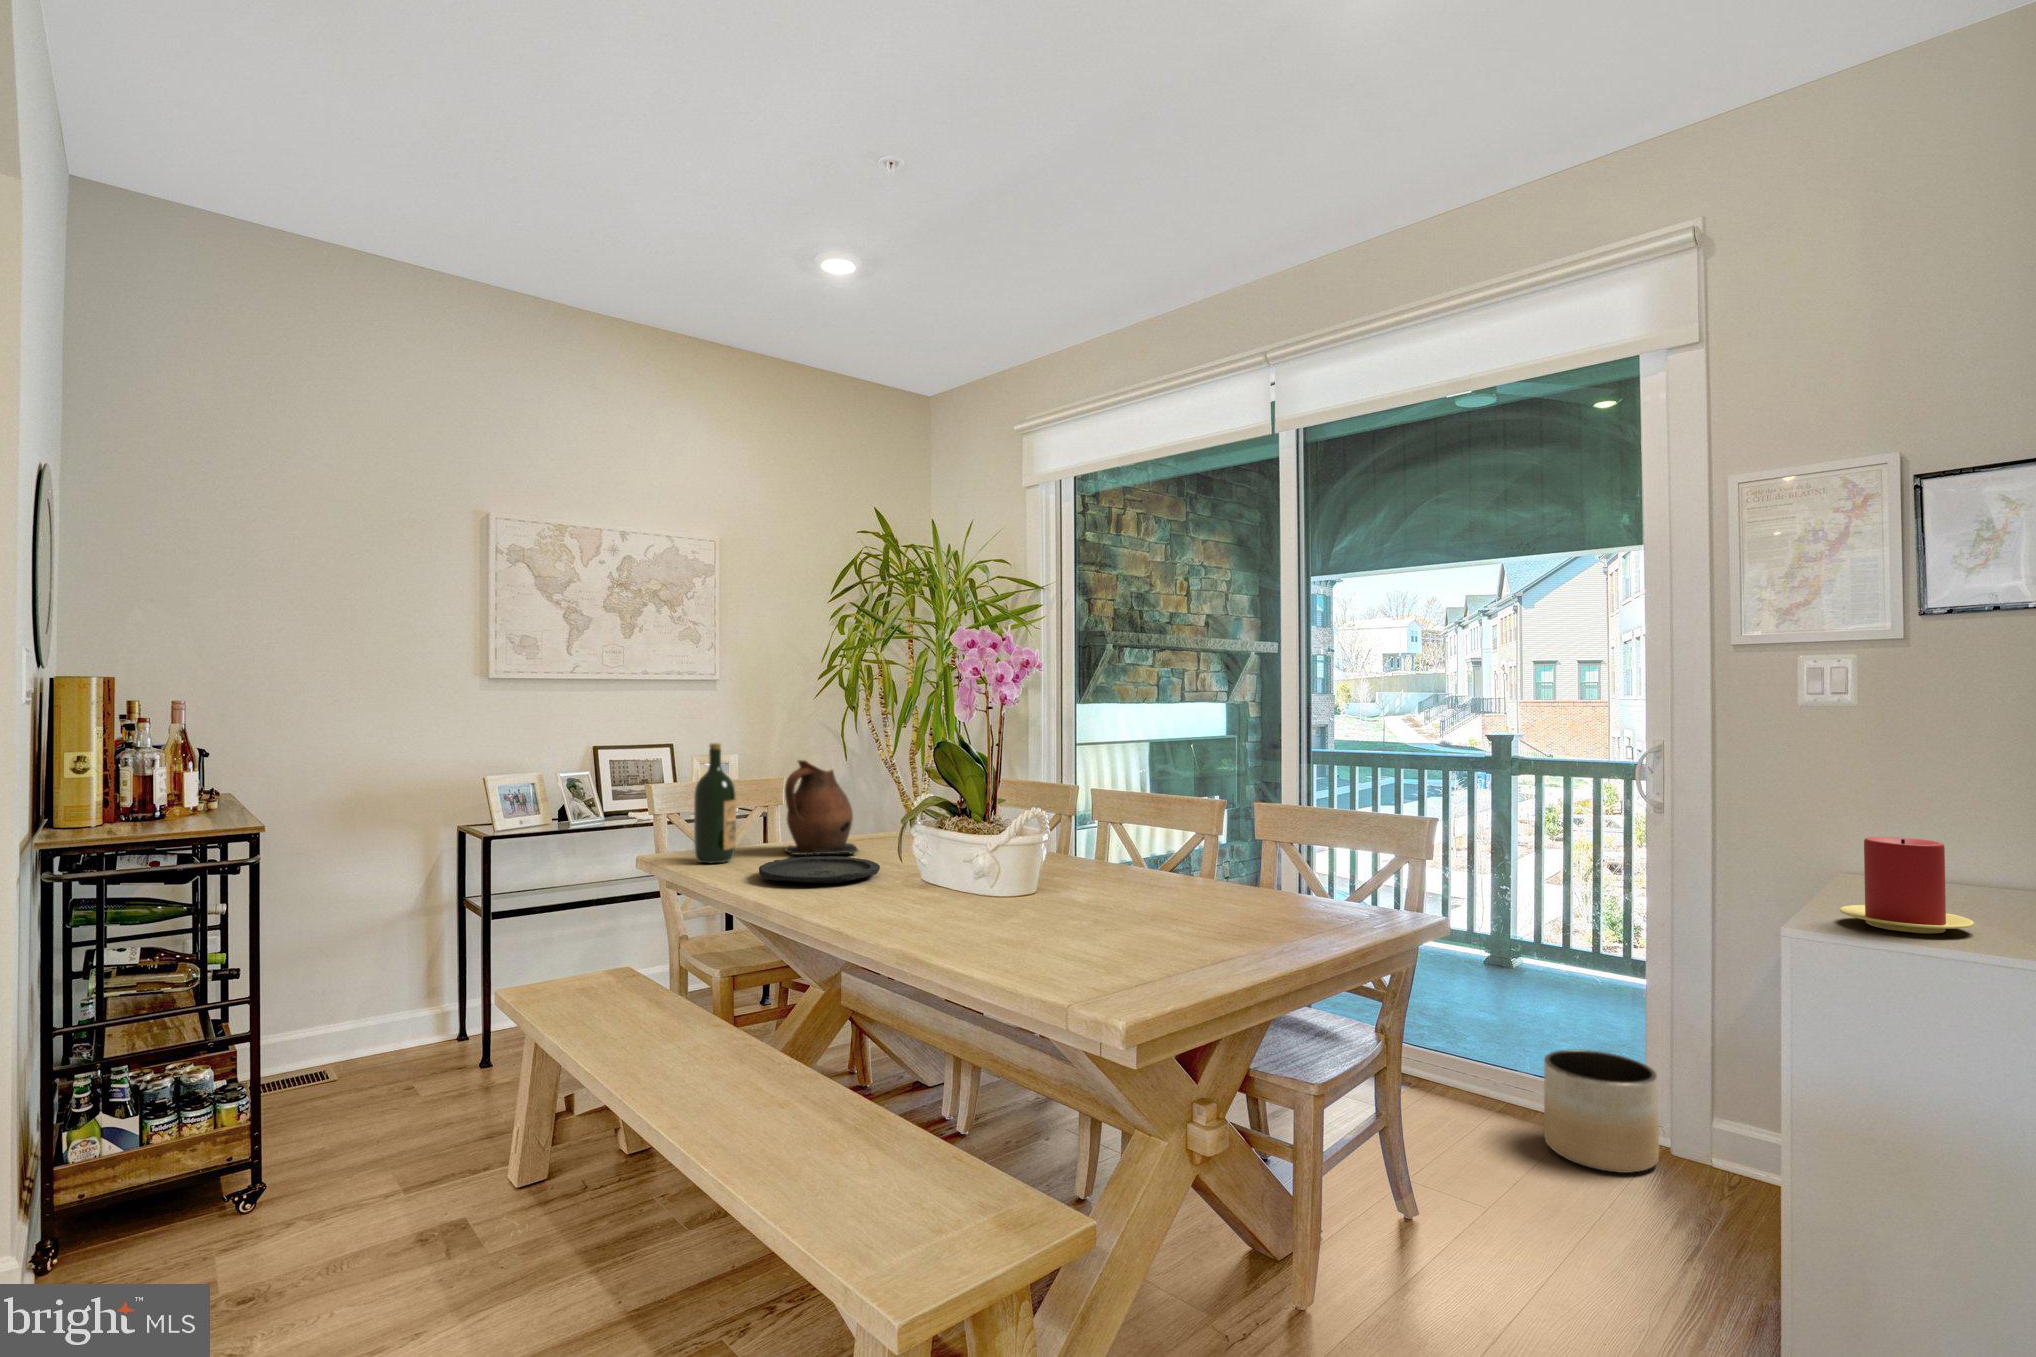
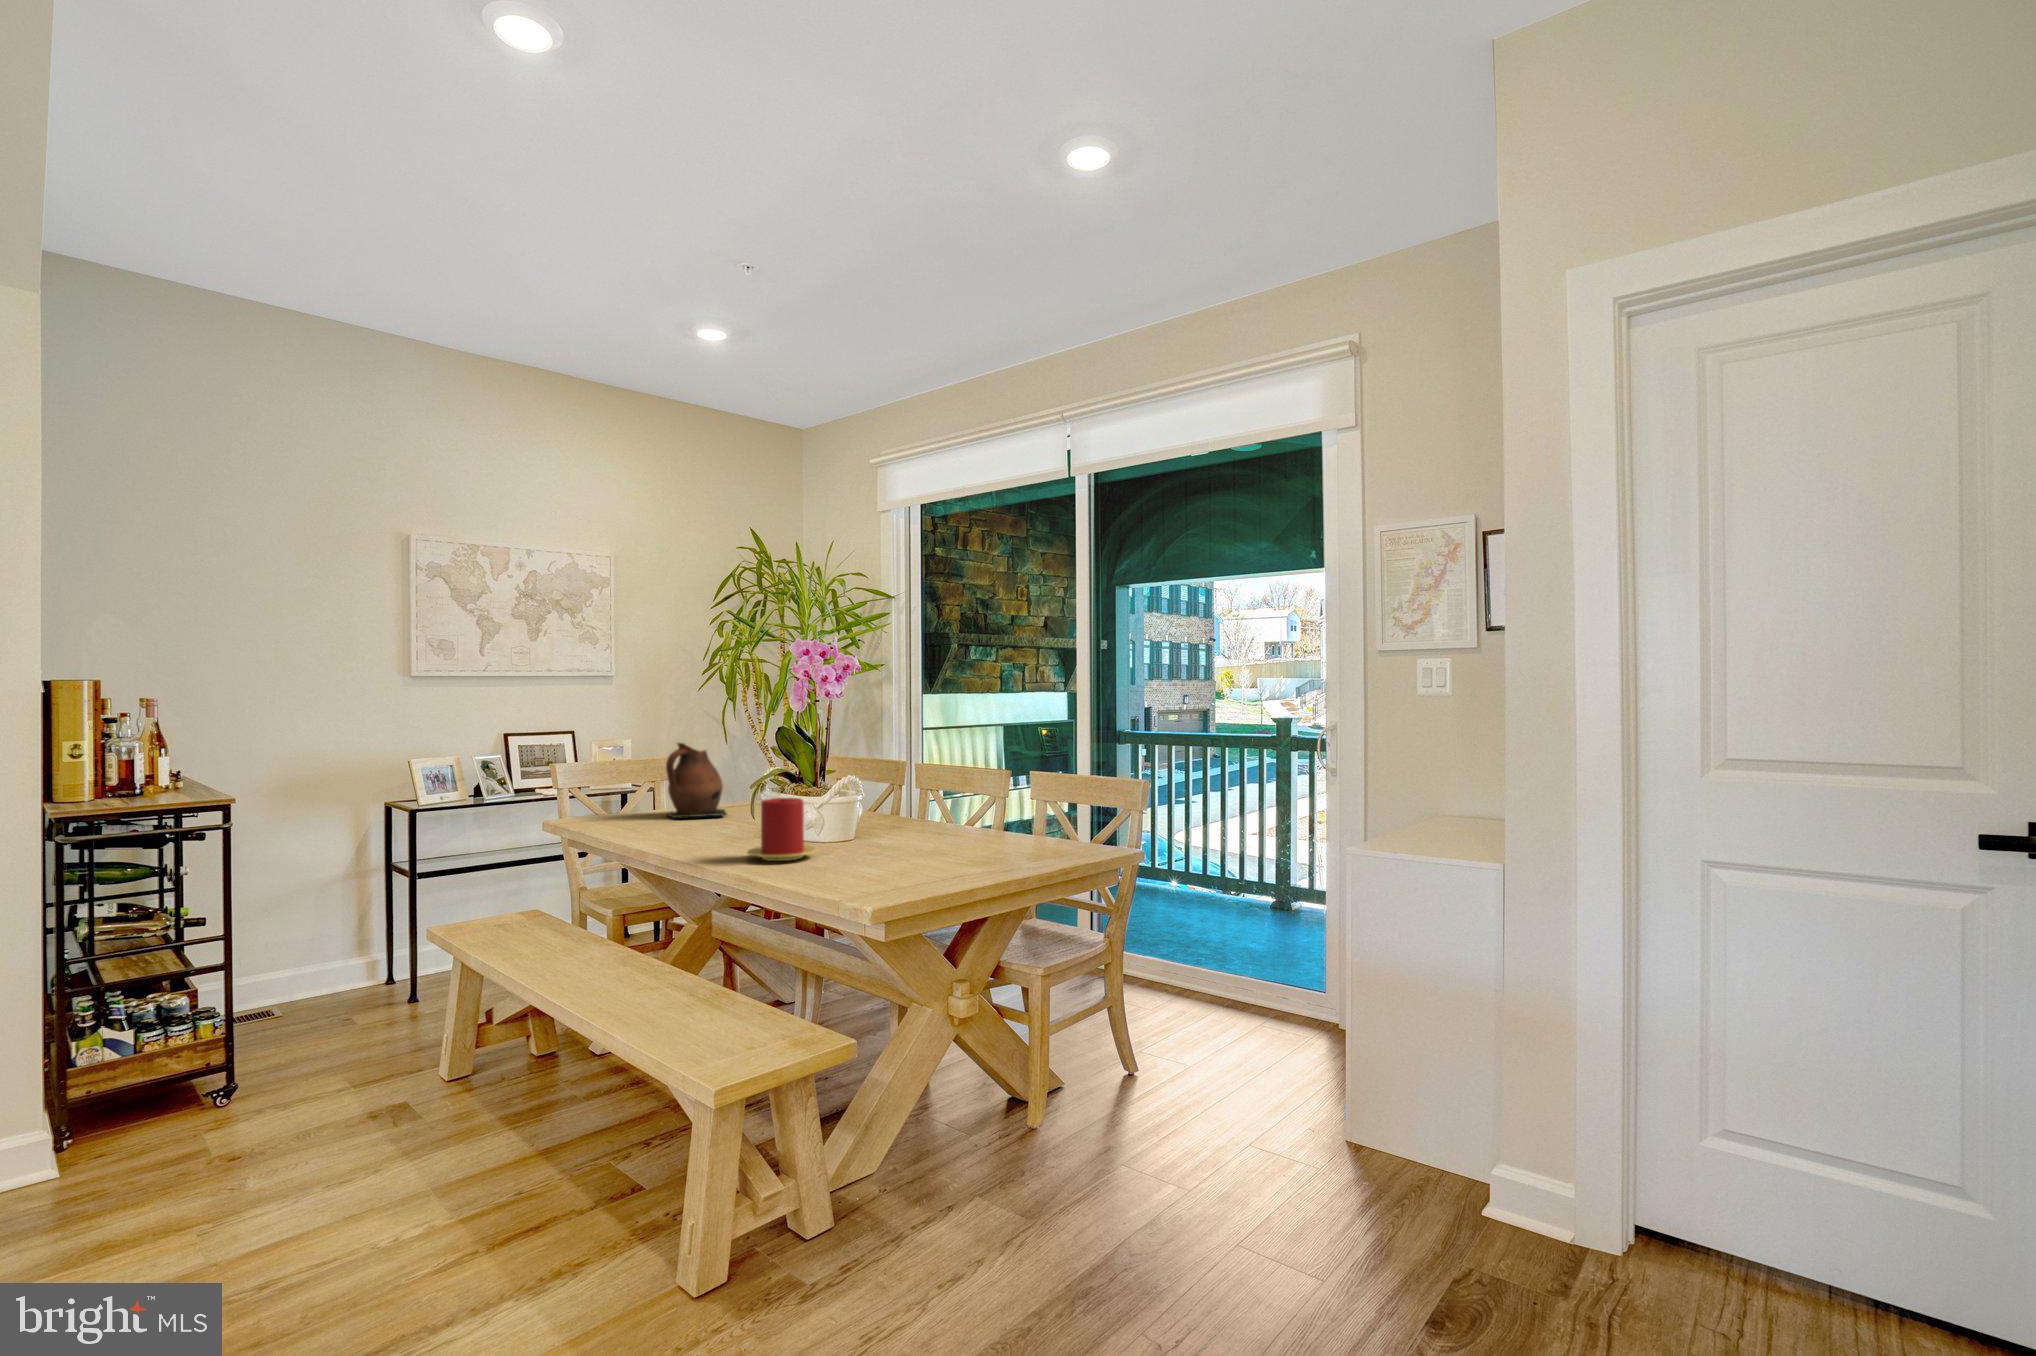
wine bottle: present [694,743,736,863] -> none [591,730,626,825]
candle: present [1840,837,1974,933] -> present [747,798,817,861]
plate: present [759,856,880,883] -> none [643,817,739,836]
planter: present [1544,1050,1659,1173] -> none [1251,953,1327,1038]

